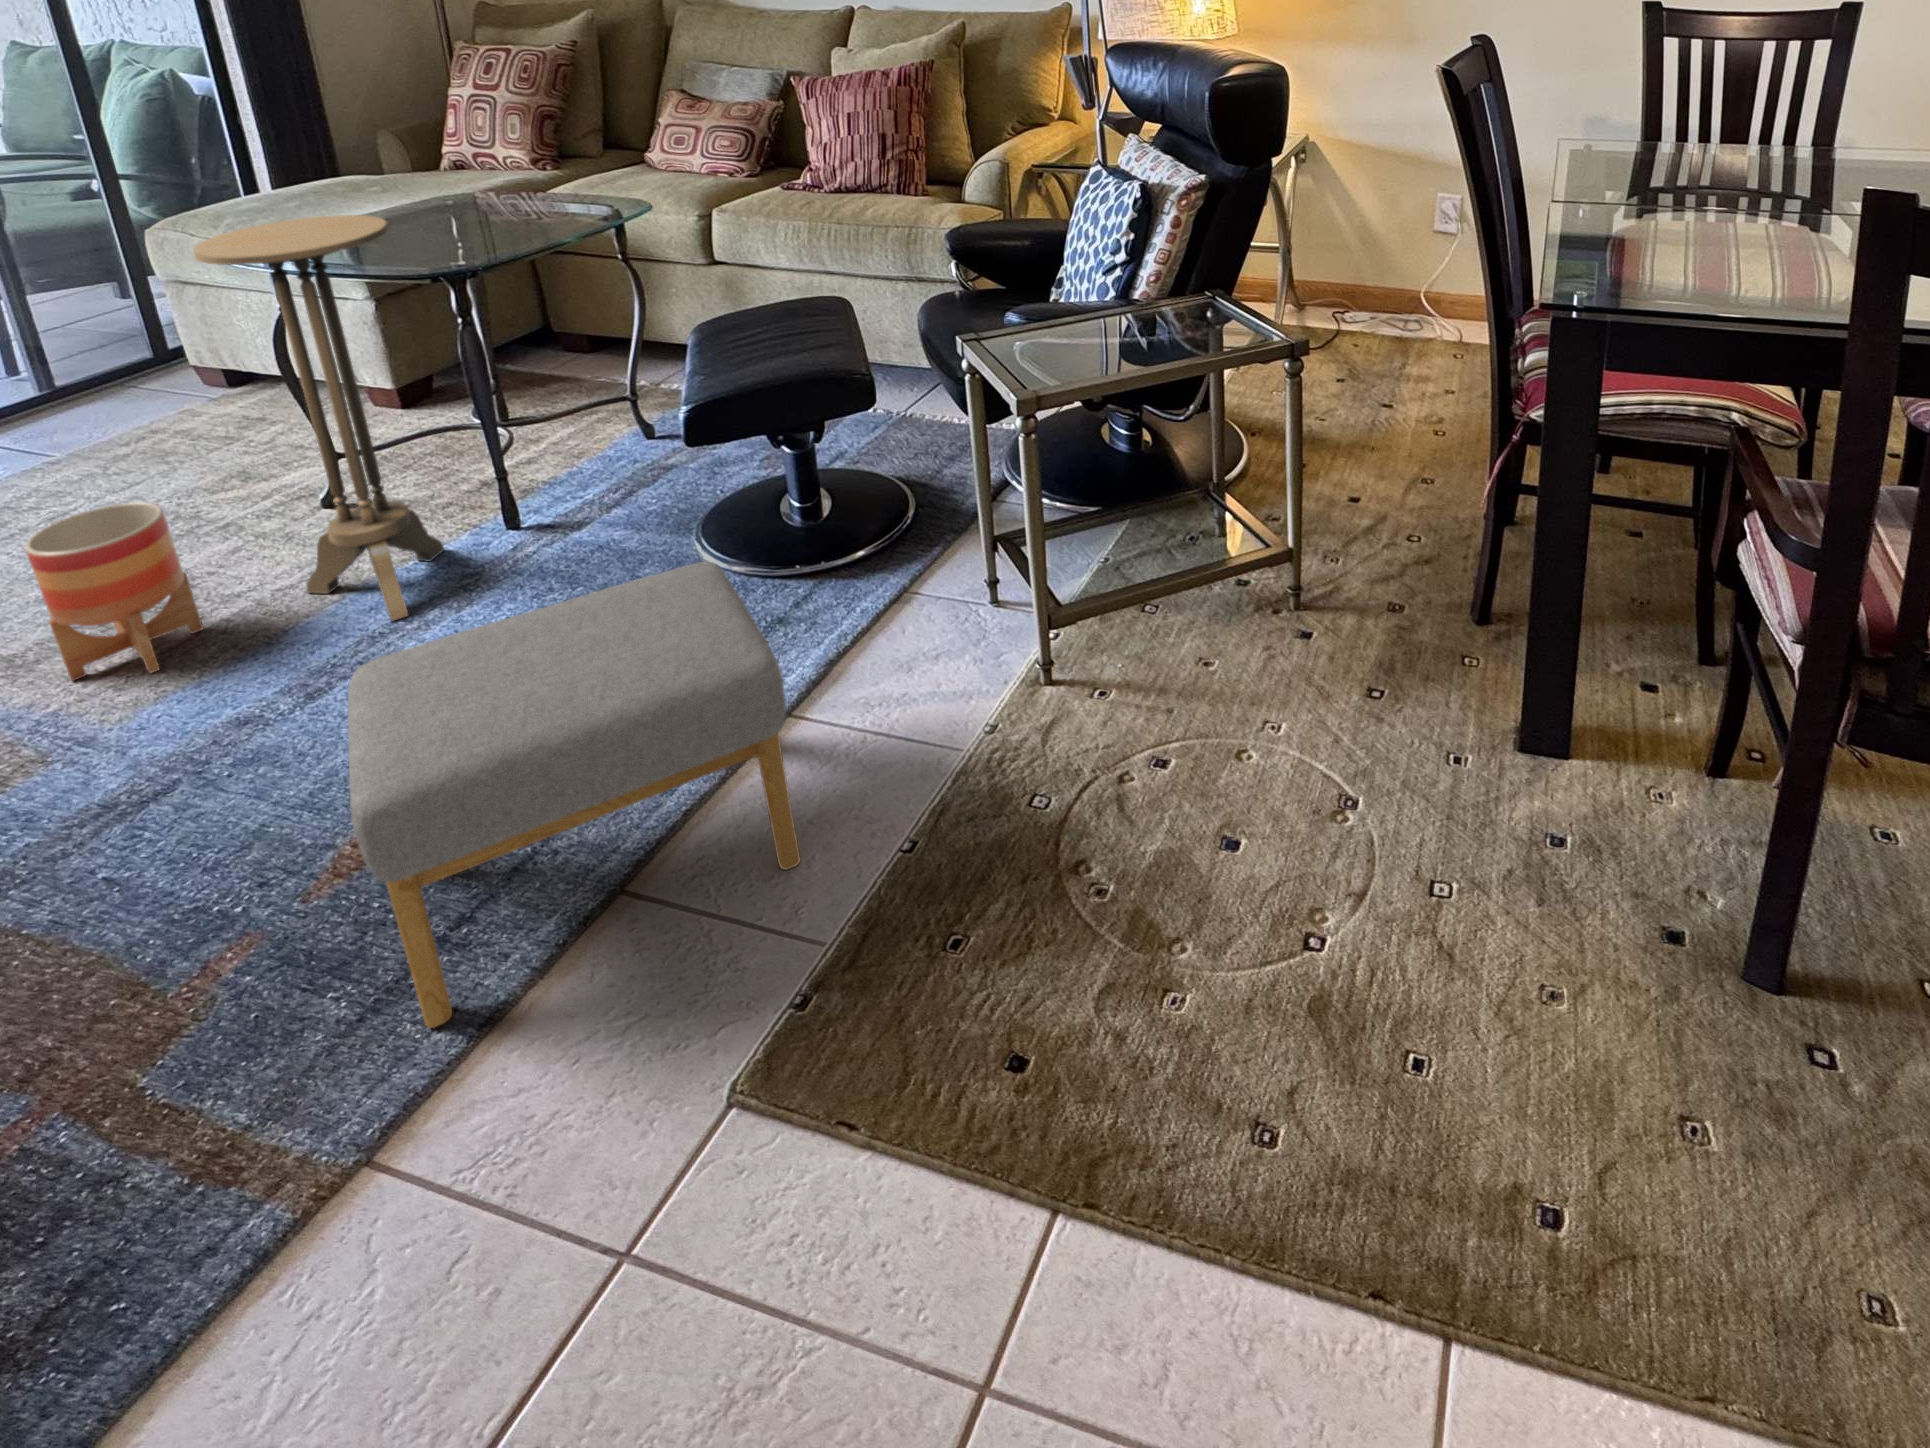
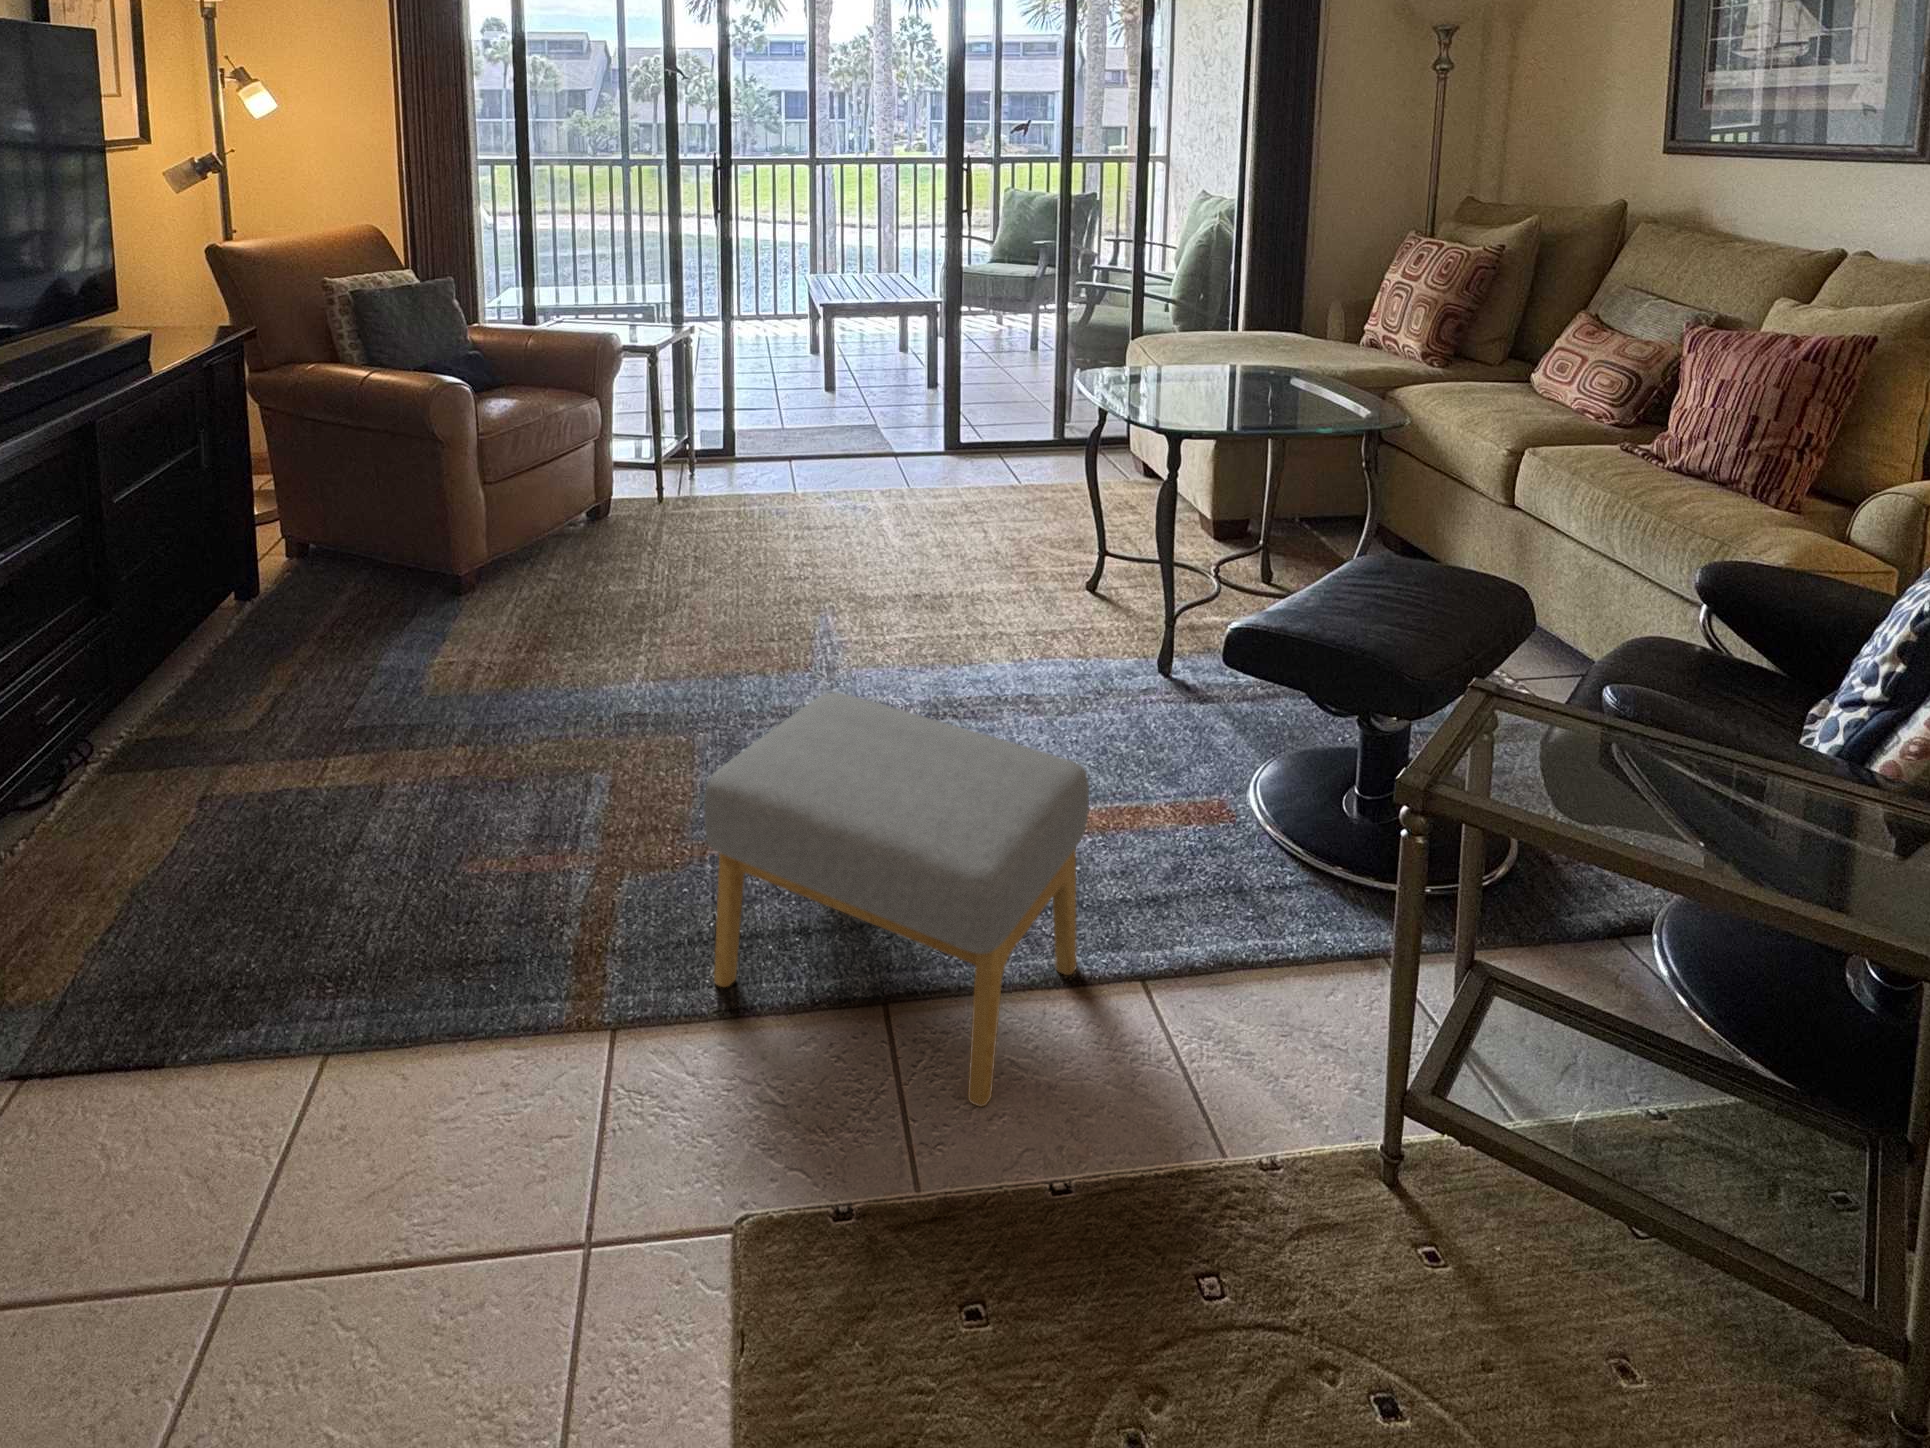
side table: present [193,215,444,621] -> none [981,350,1111,700]
planter: present [25,502,203,680] -> none [860,520,937,650]

